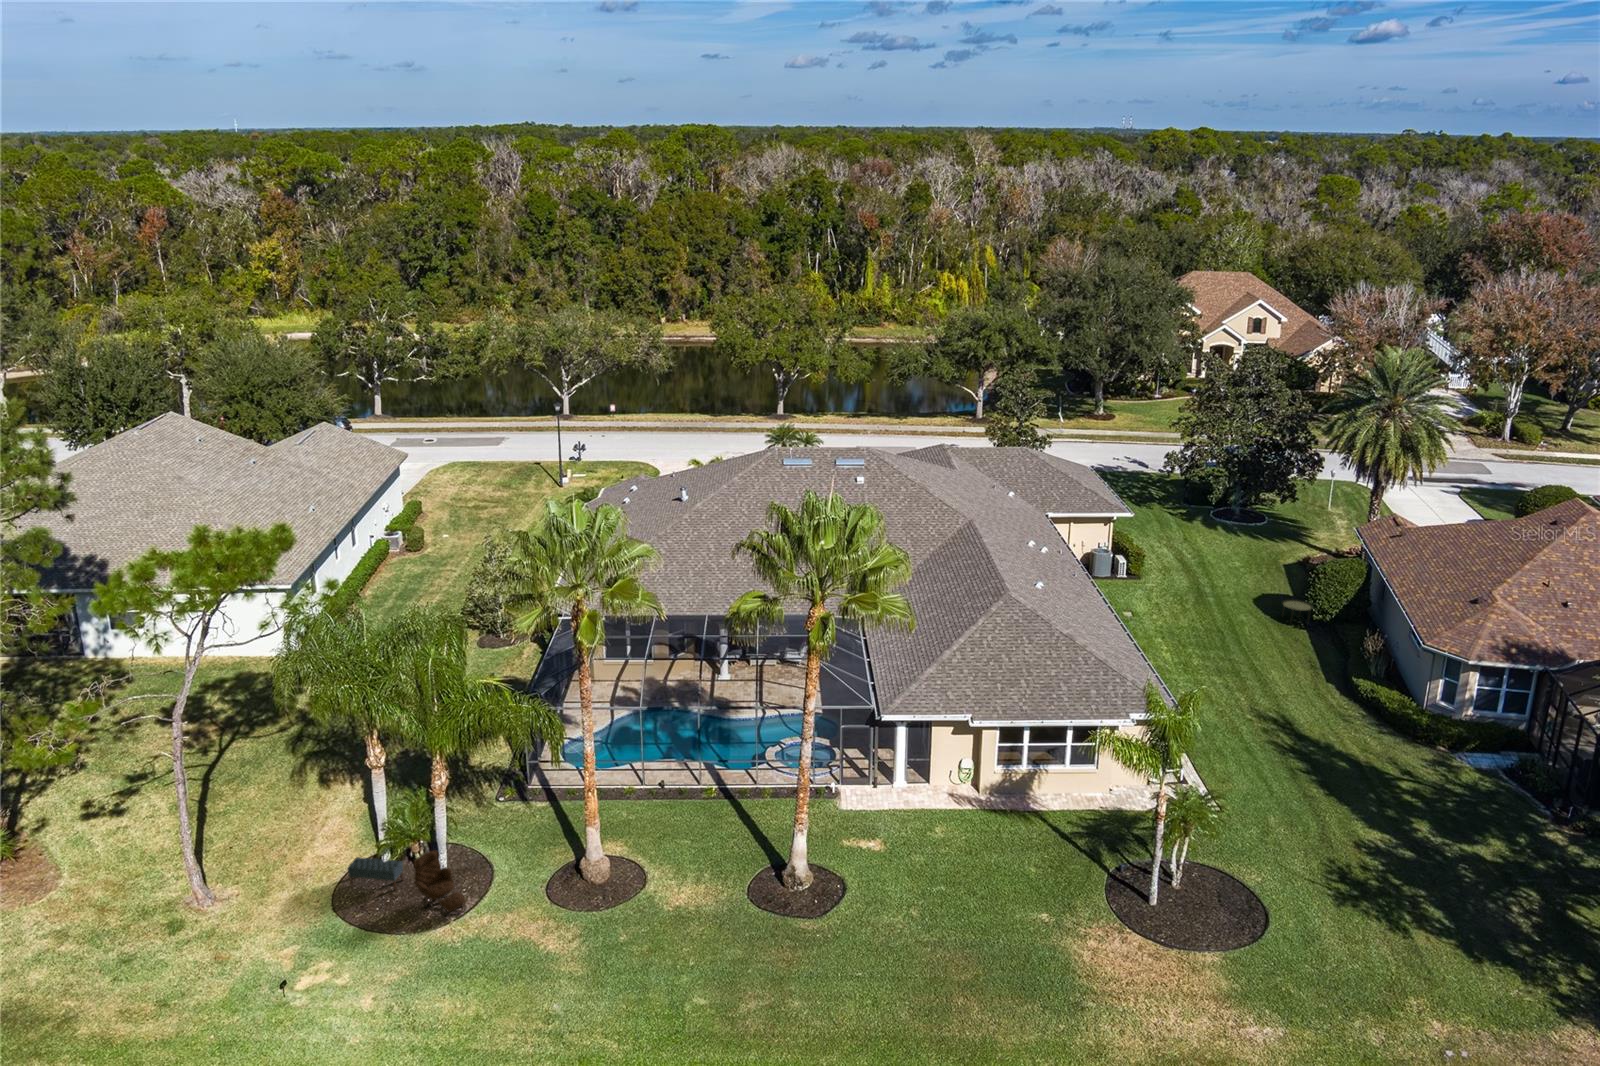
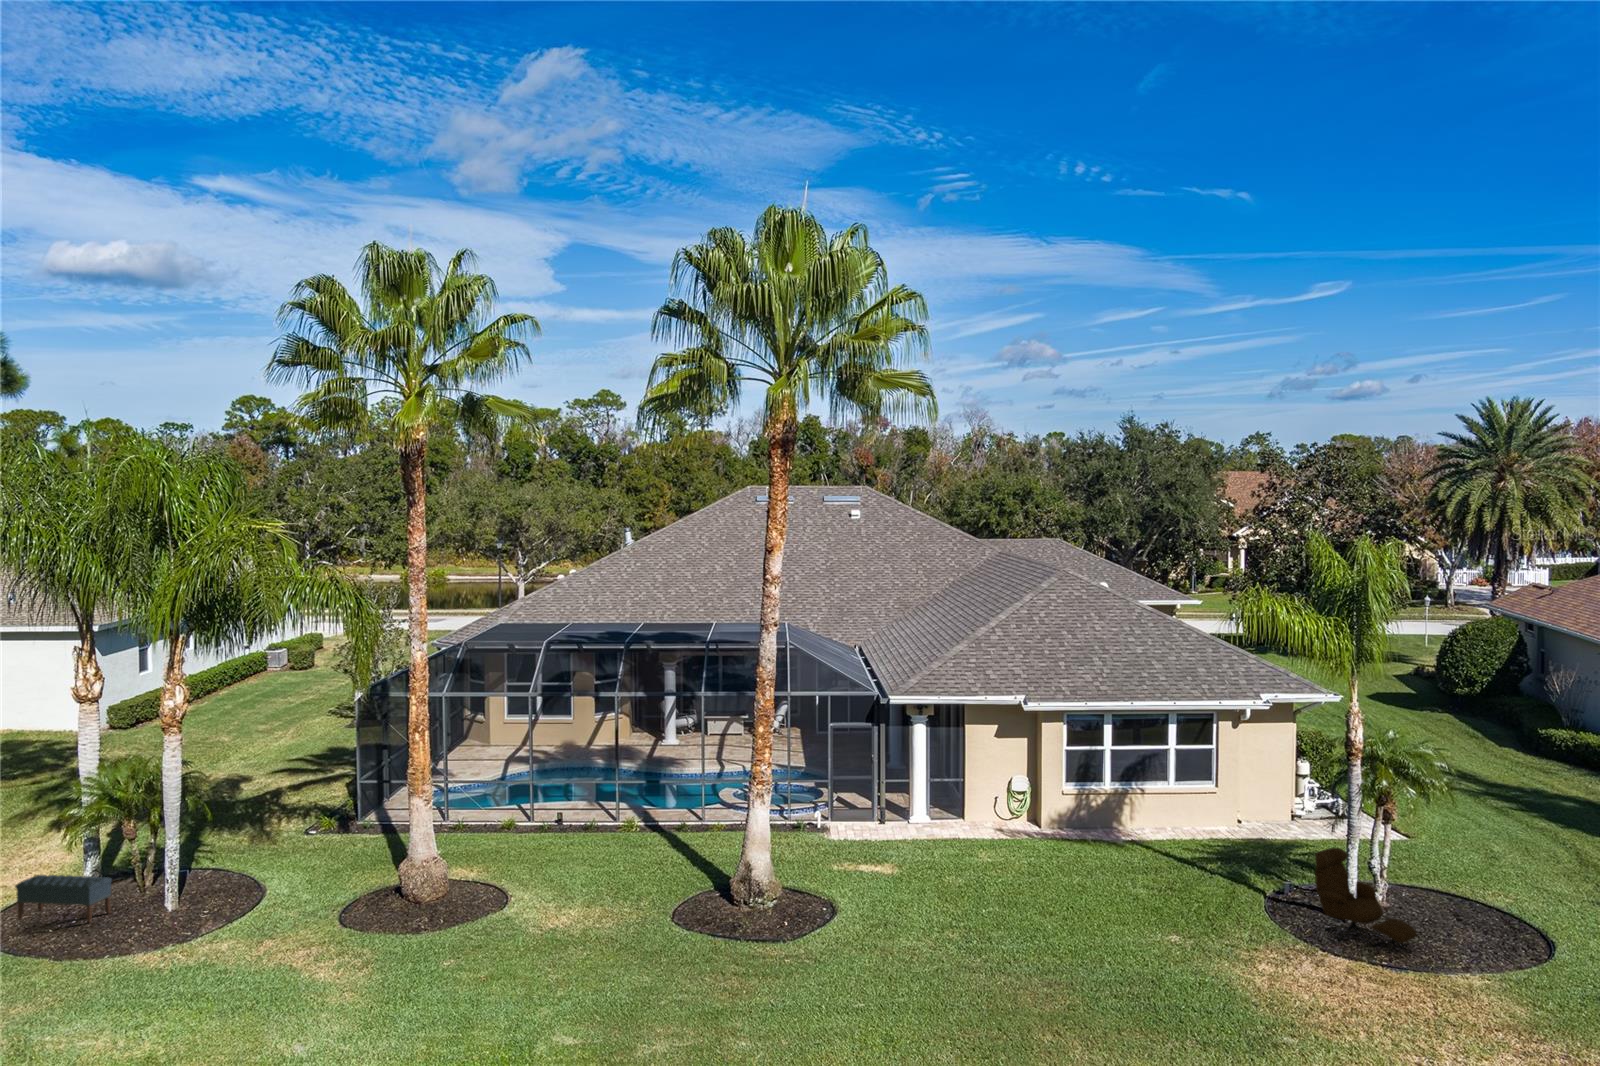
round table: present [1282,599,1313,623] -> none [1412,679,1456,707]
lounge chair: present [413,850,465,913] -> present [1315,848,1417,953]

